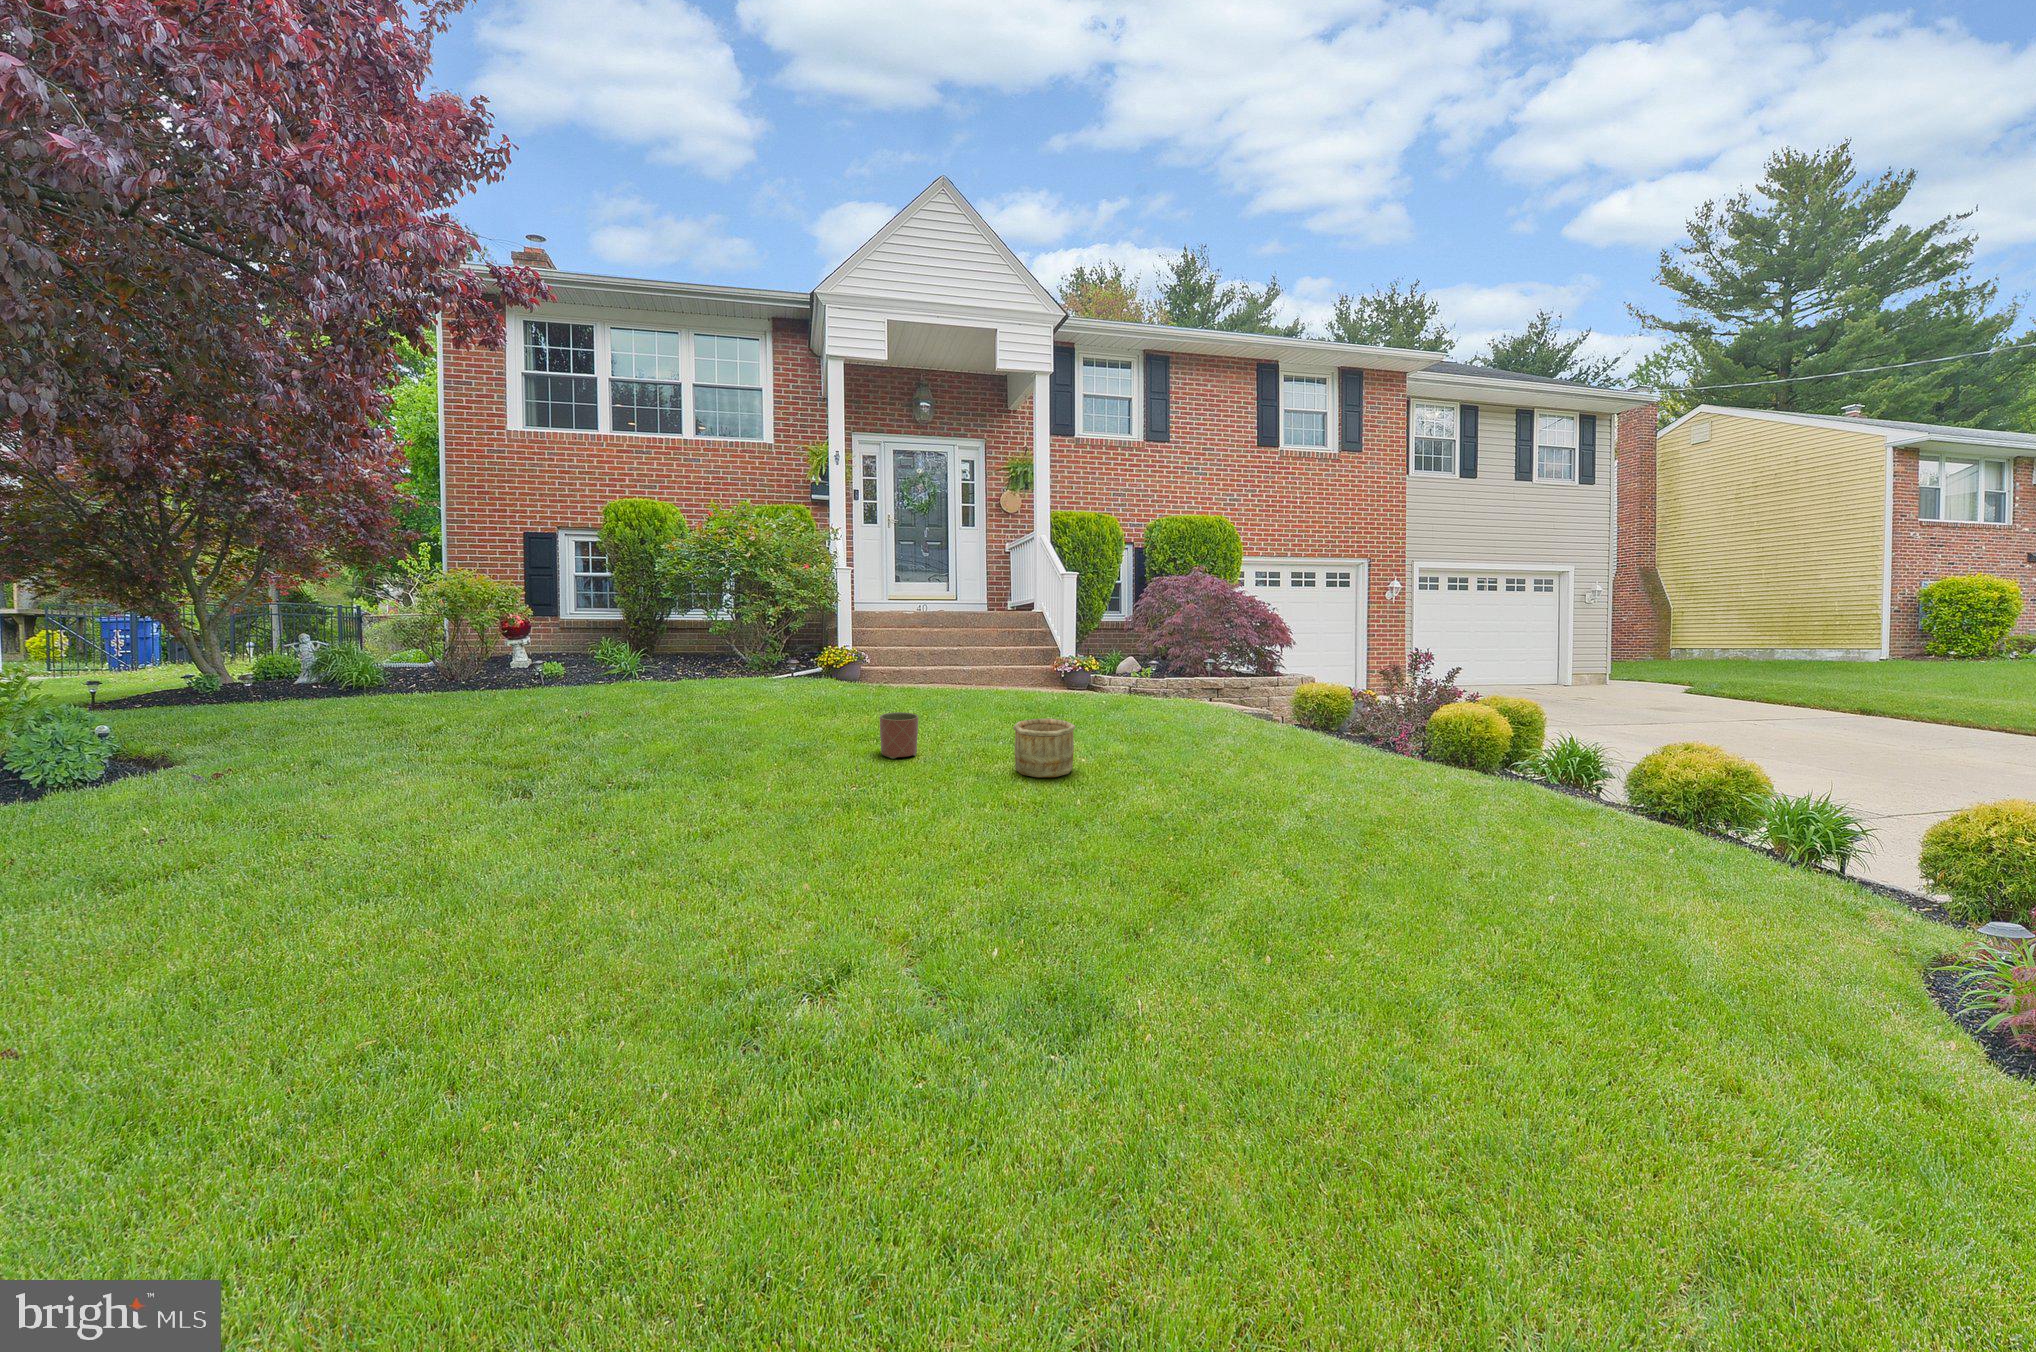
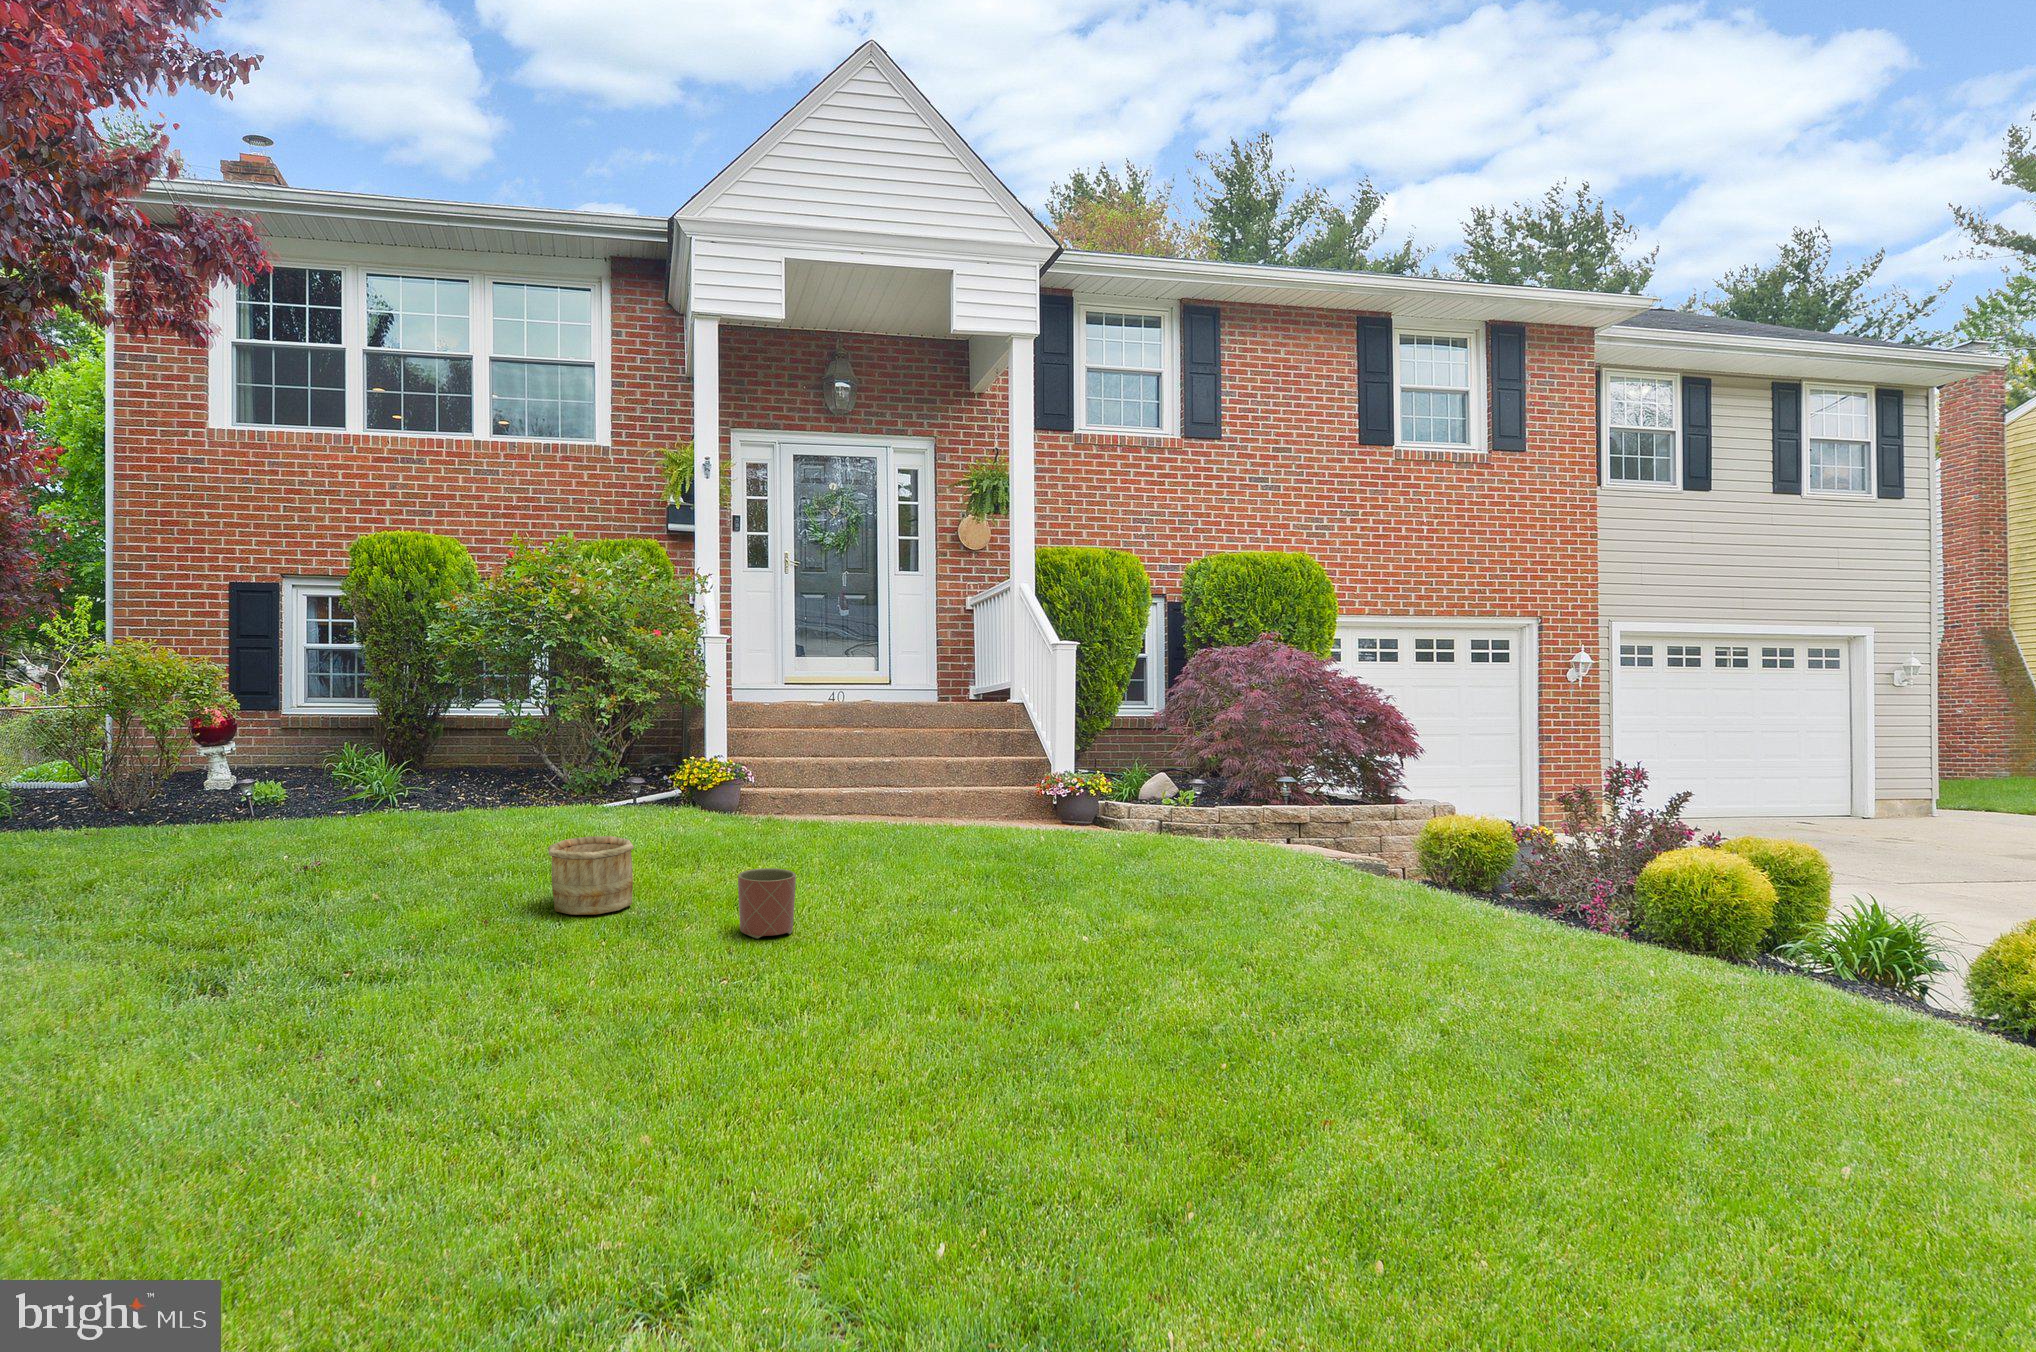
wooden bucket: present [1013,718,1075,777] -> present [548,836,634,915]

